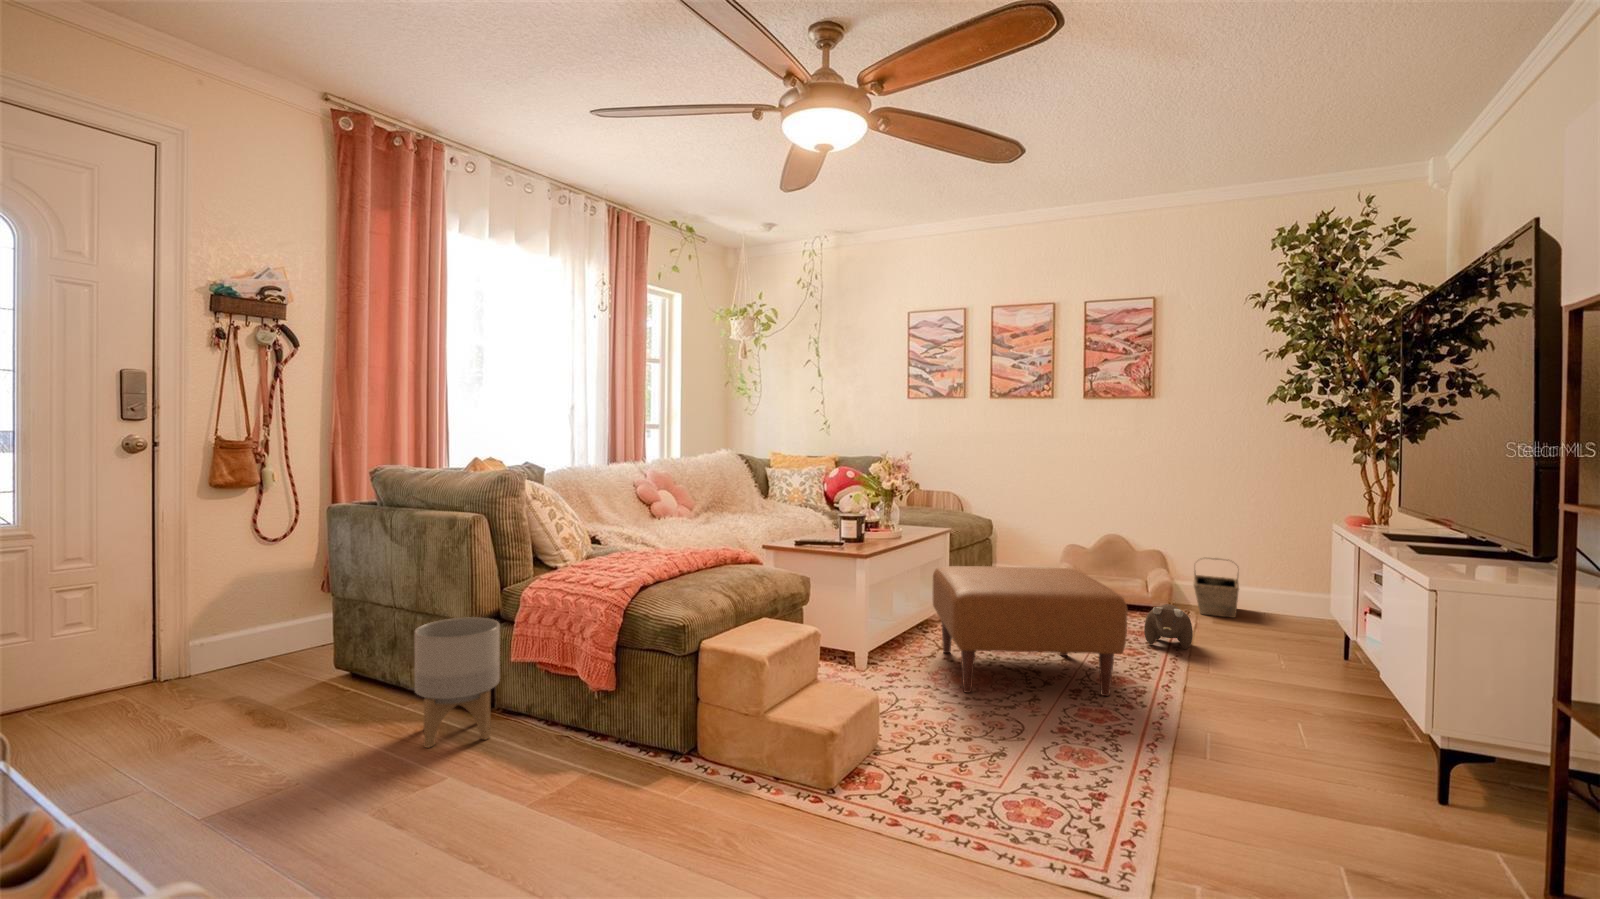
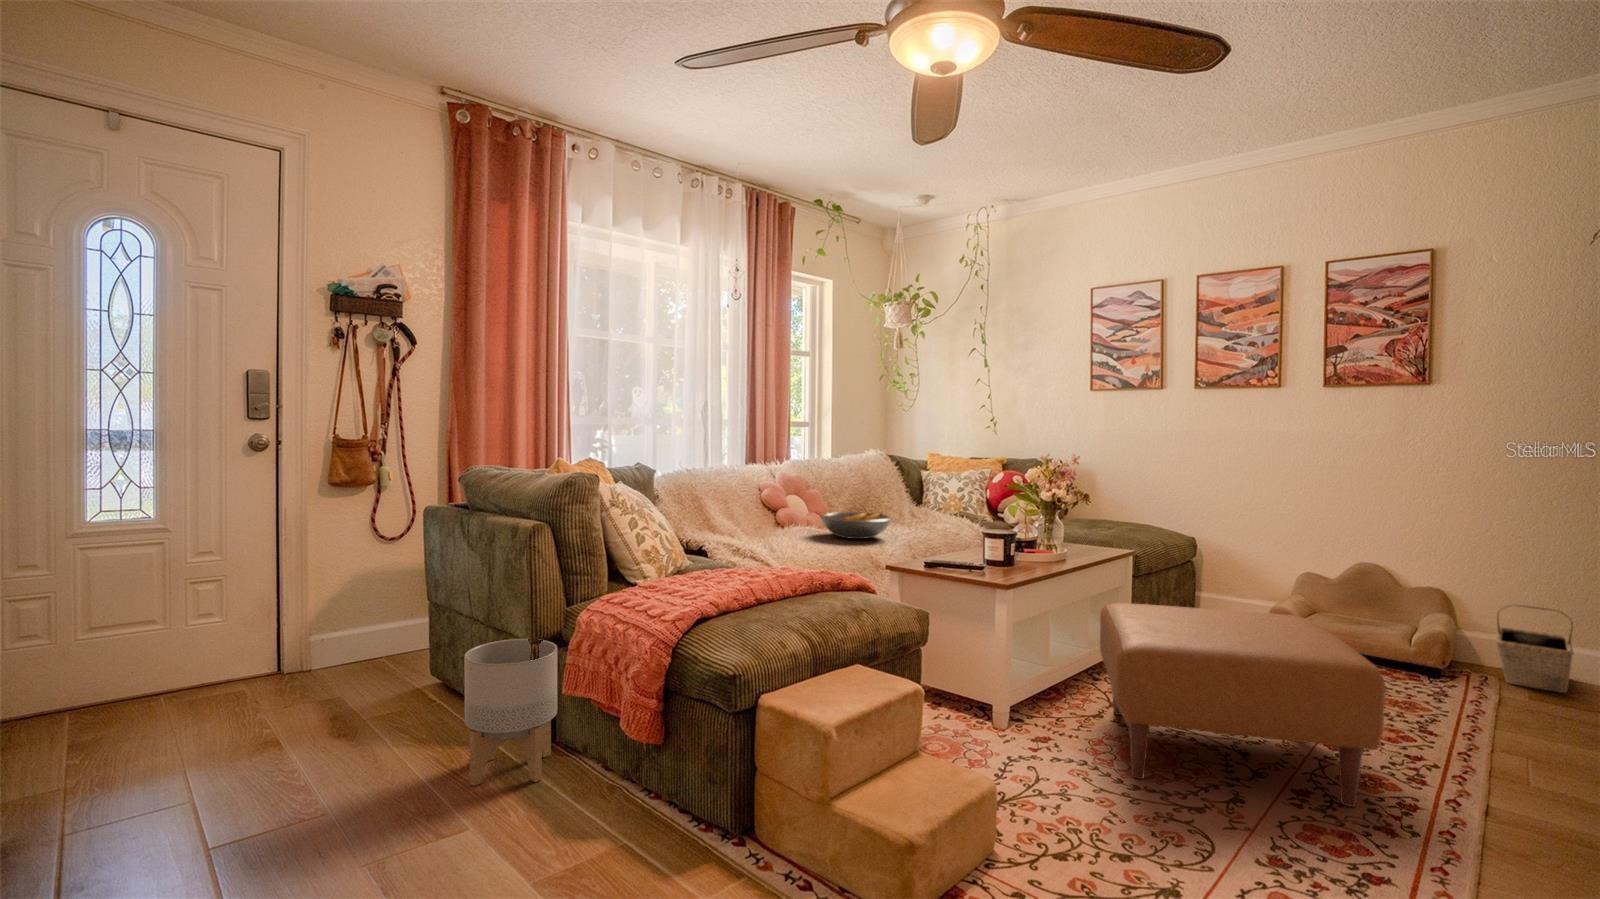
fruit bowl: none [692,503,756,526] -> present [820,512,892,539]
plush toy: present [1144,604,1193,649] -> none [1415,672,1495,739]

